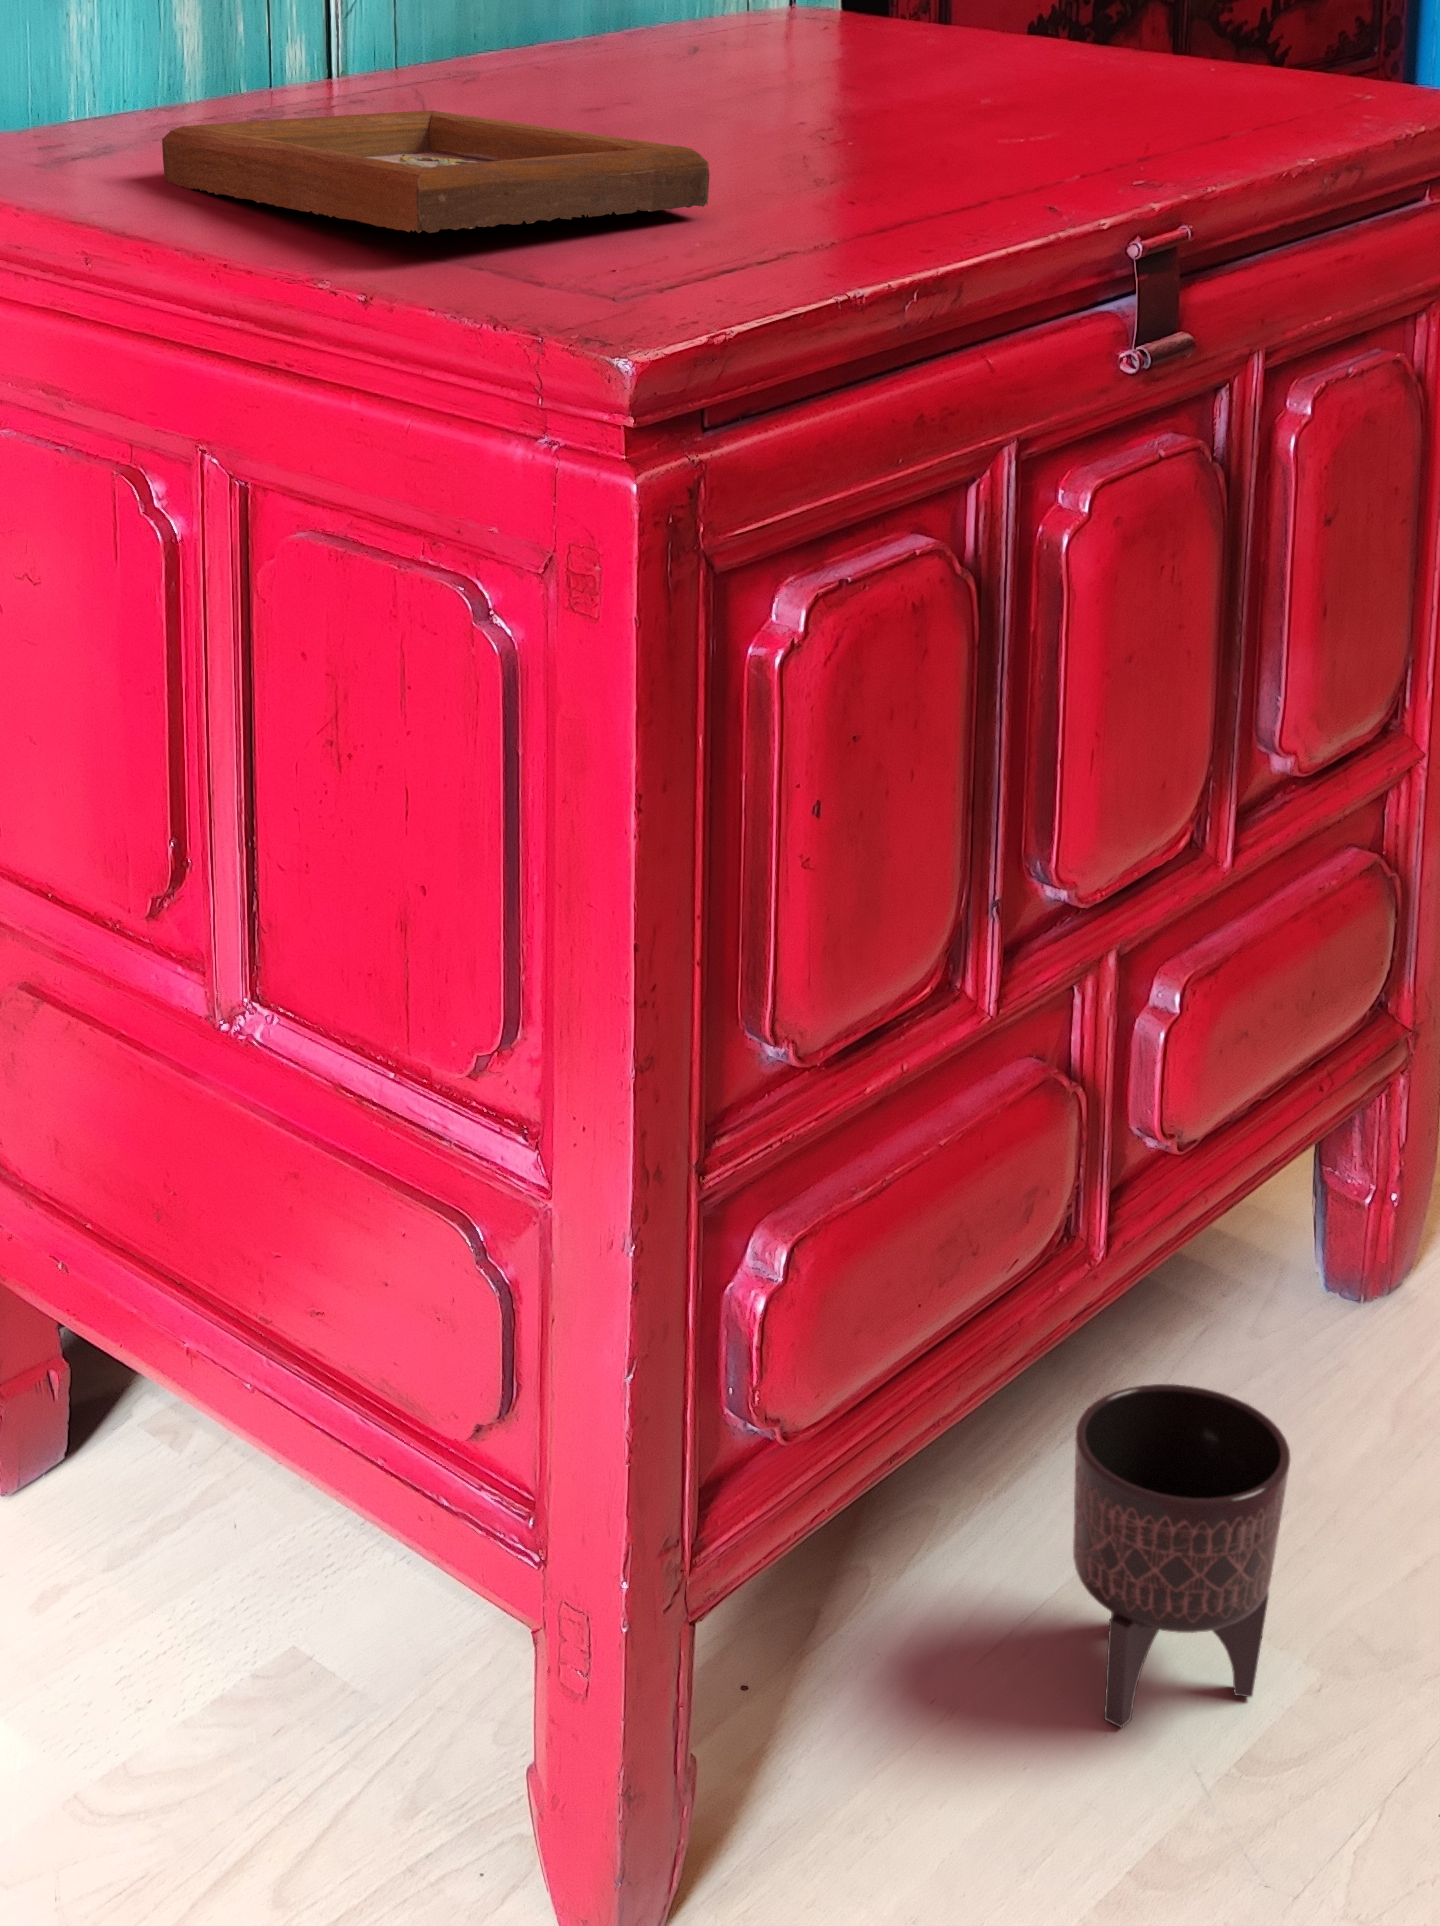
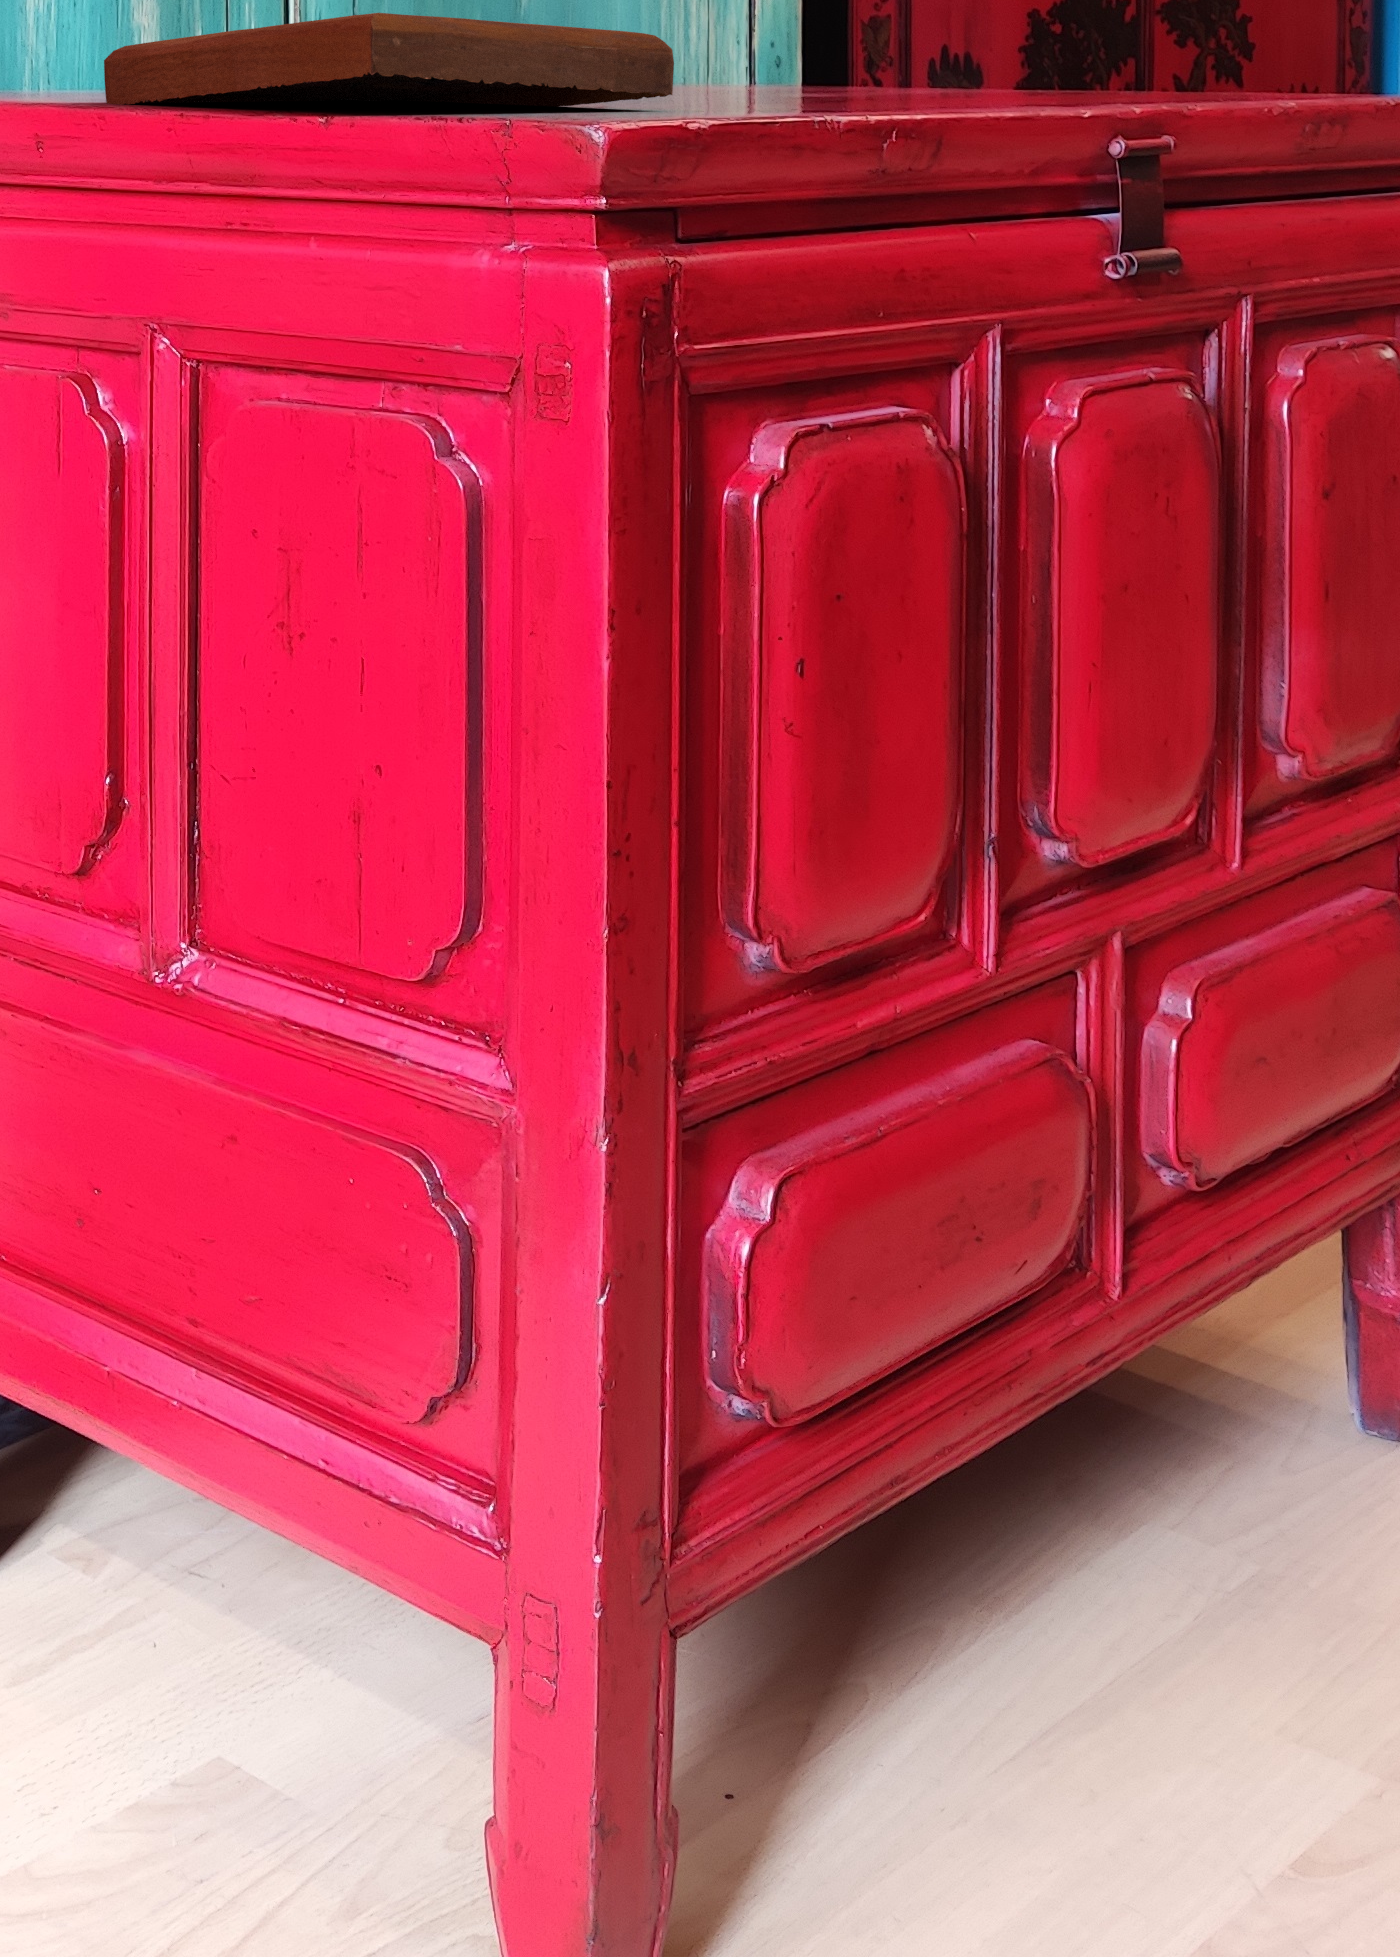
planter: present [1073,1384,1291,1728] -> none [1095,1434,1337,1819]

